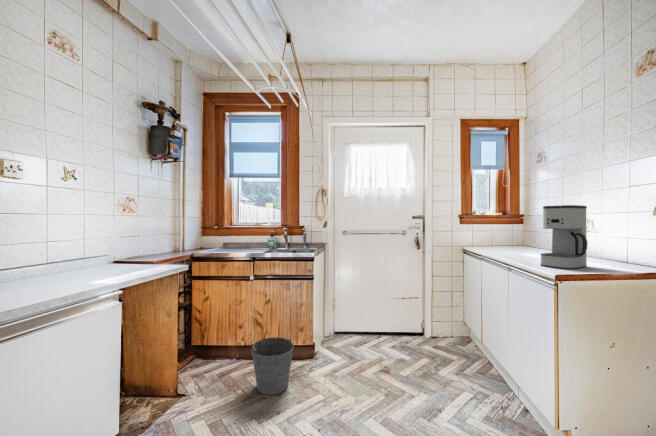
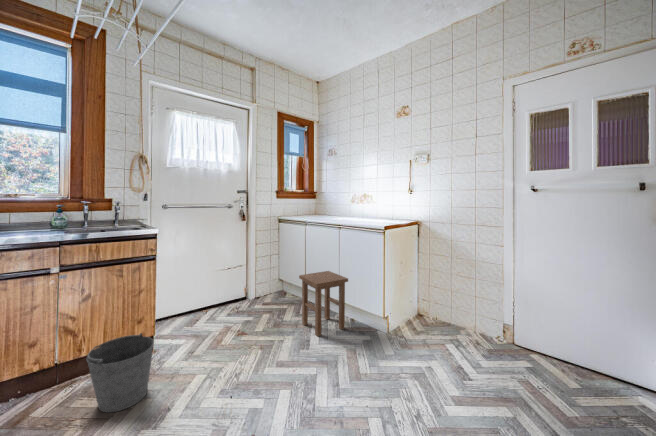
coffee maker: present [540,205,587,269] -> none [355,183,378,223]
stool: none [456,324,522,421] -> present [299,271,348,336]

